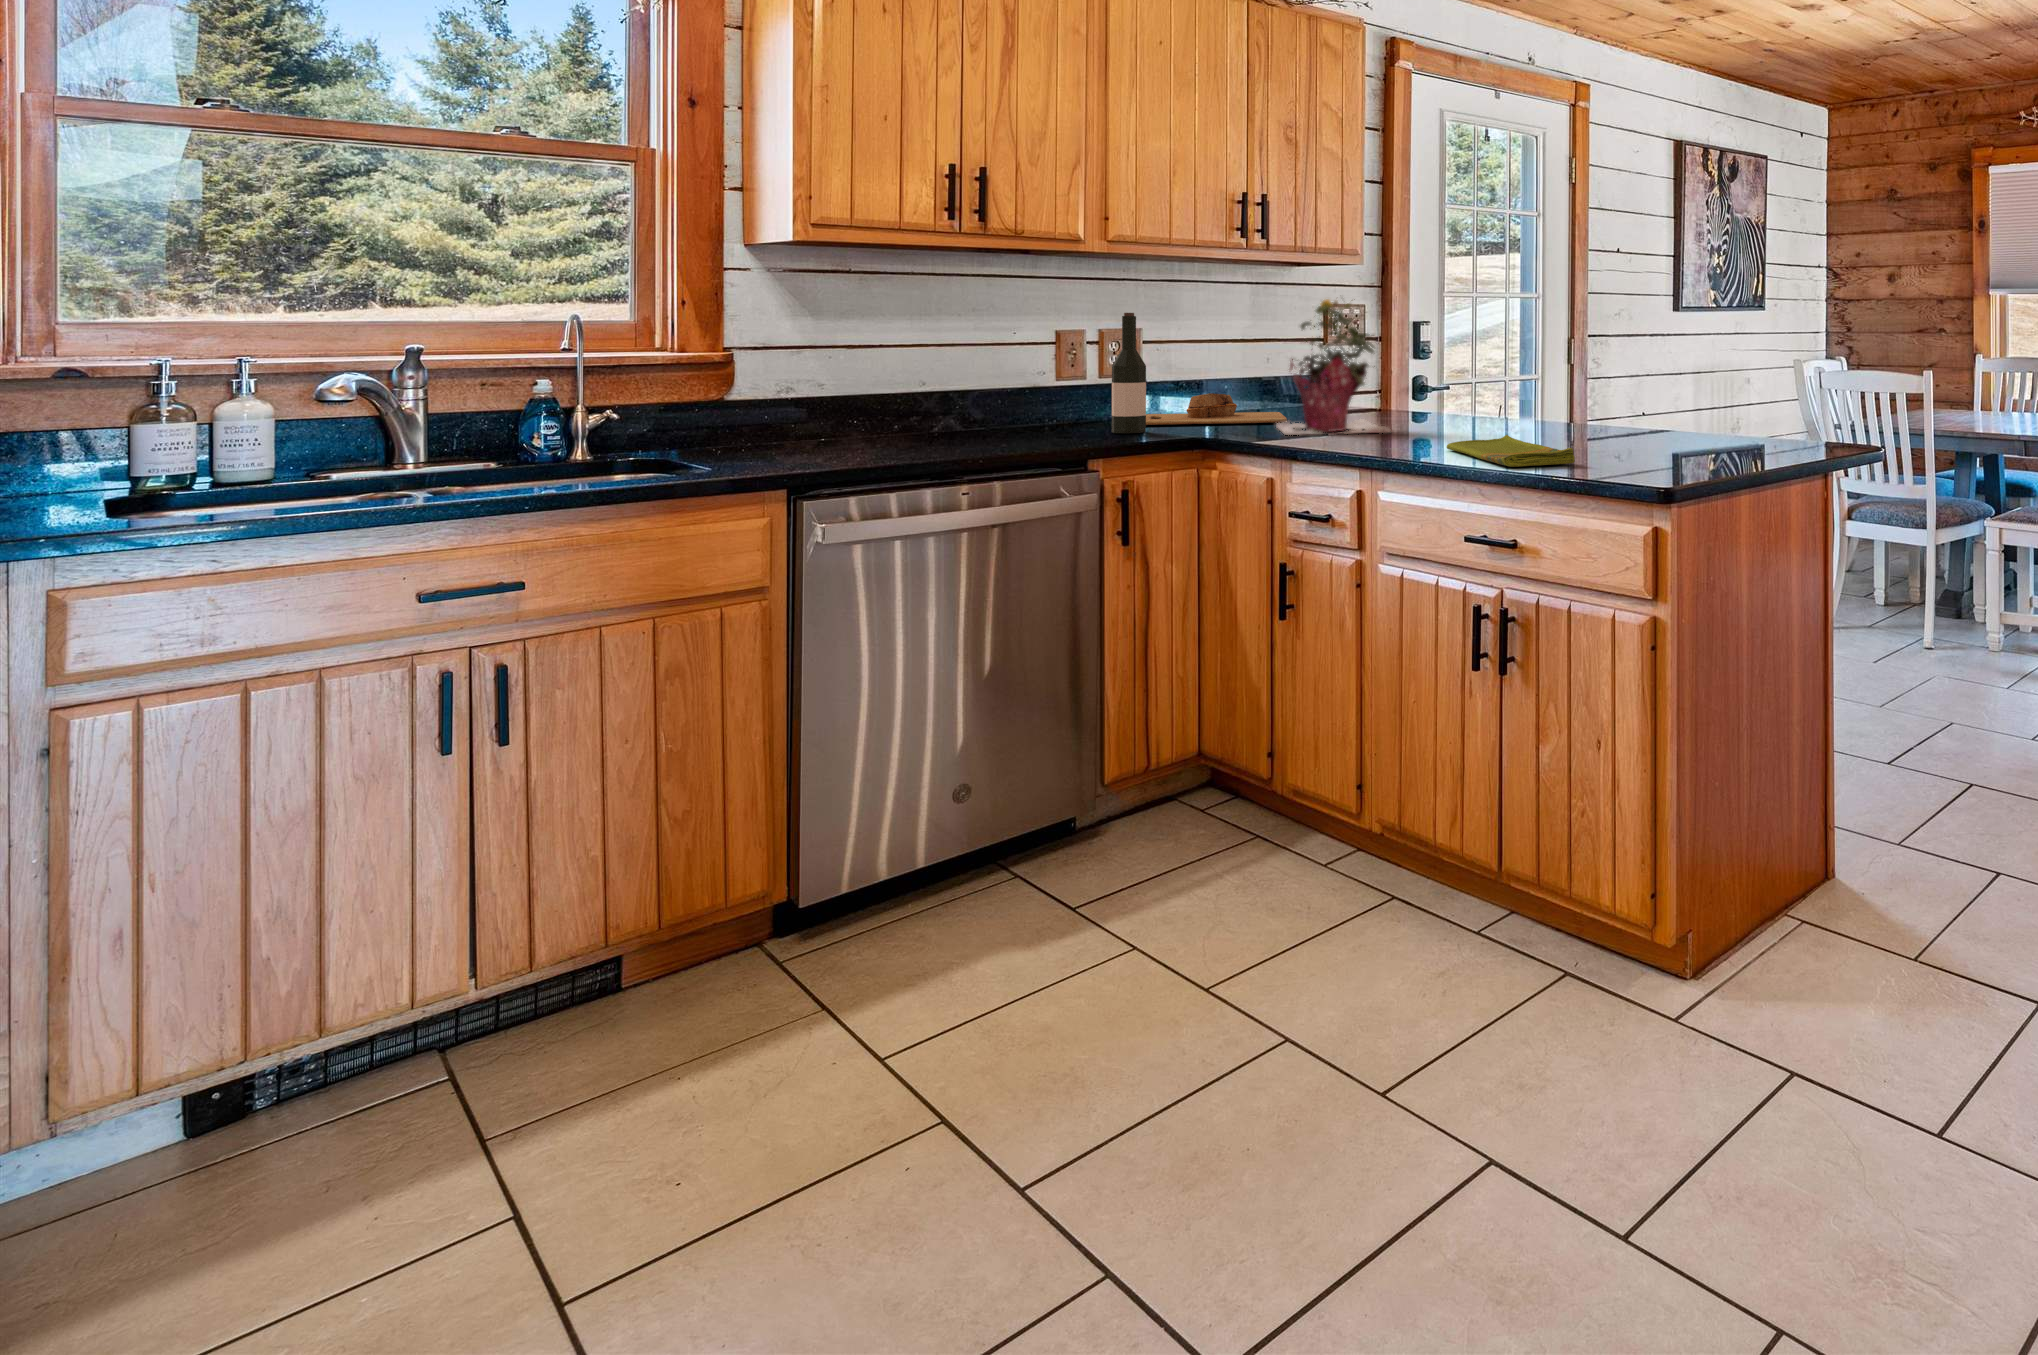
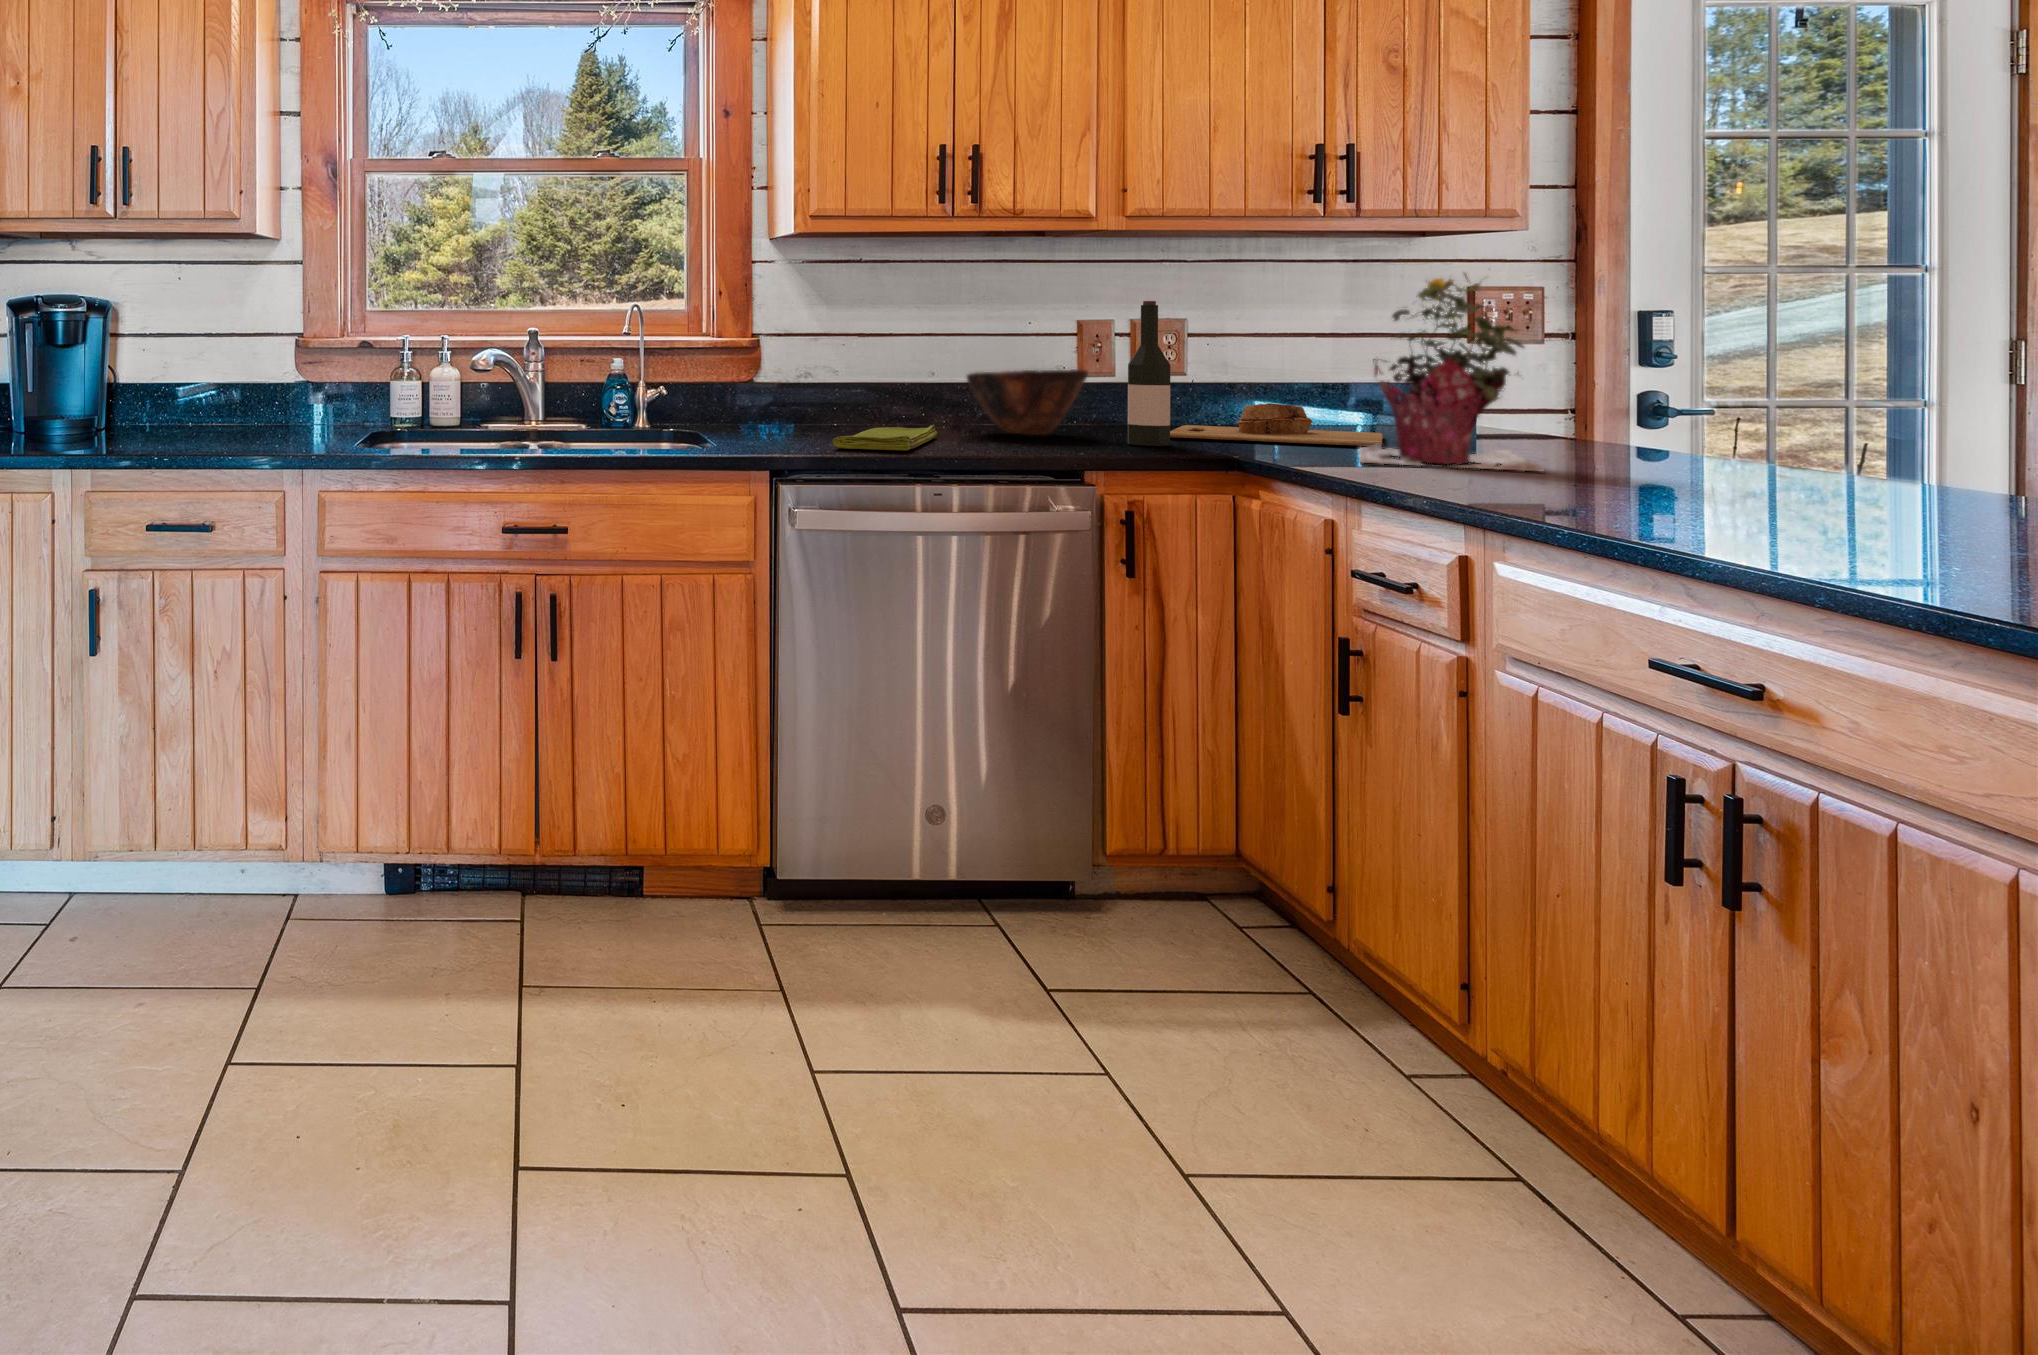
bowl: none [963,371,1075,431] -> present [967,369,1088,435]
dish towel: present [1447,435,1575,467] -> present [833,425,937,450]

